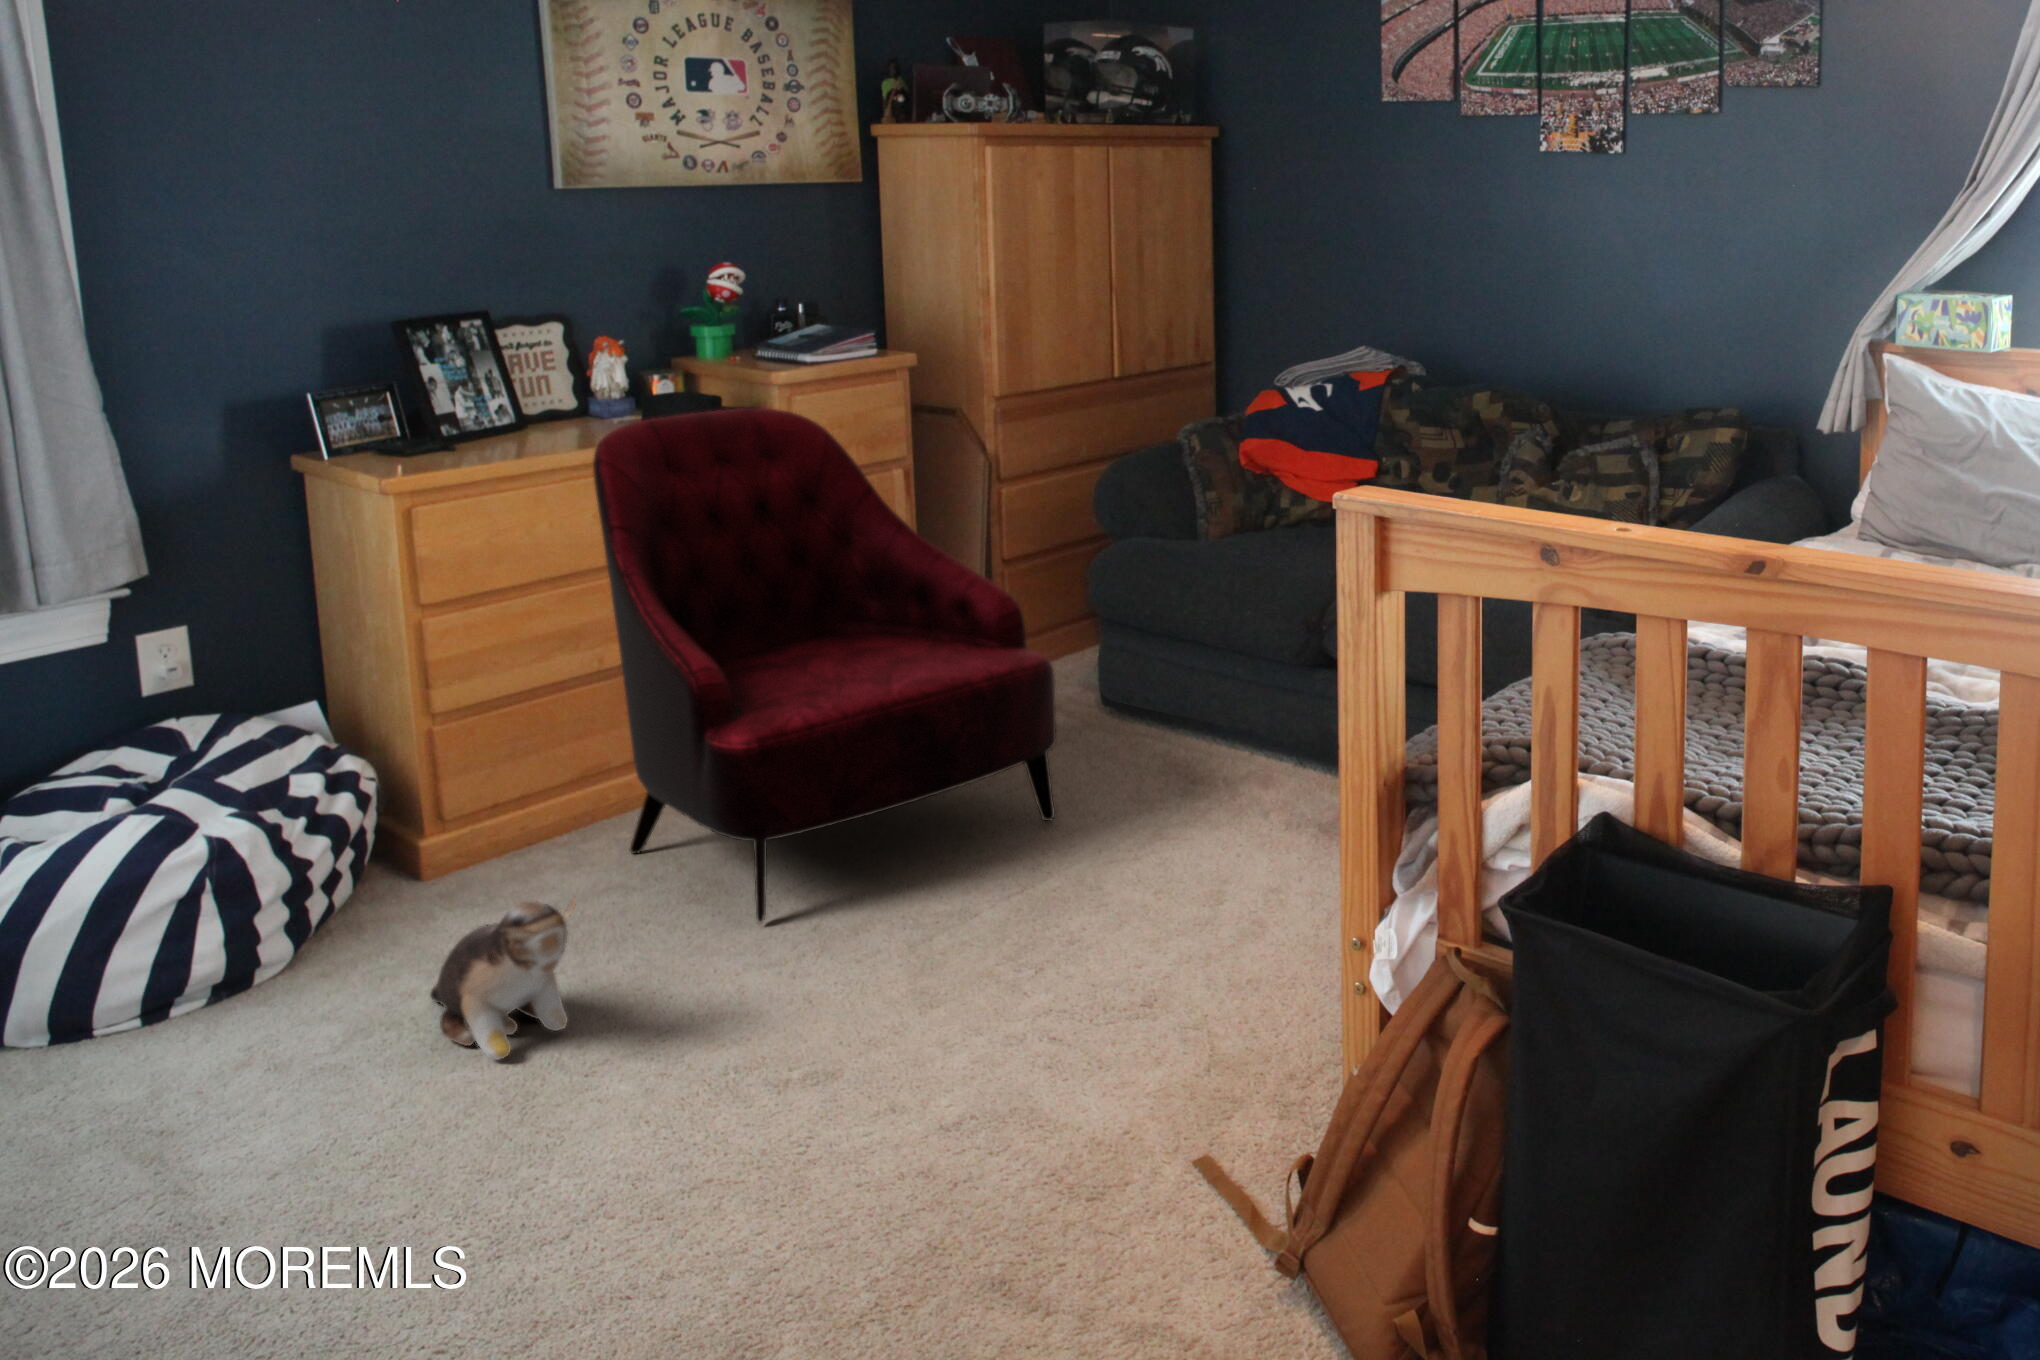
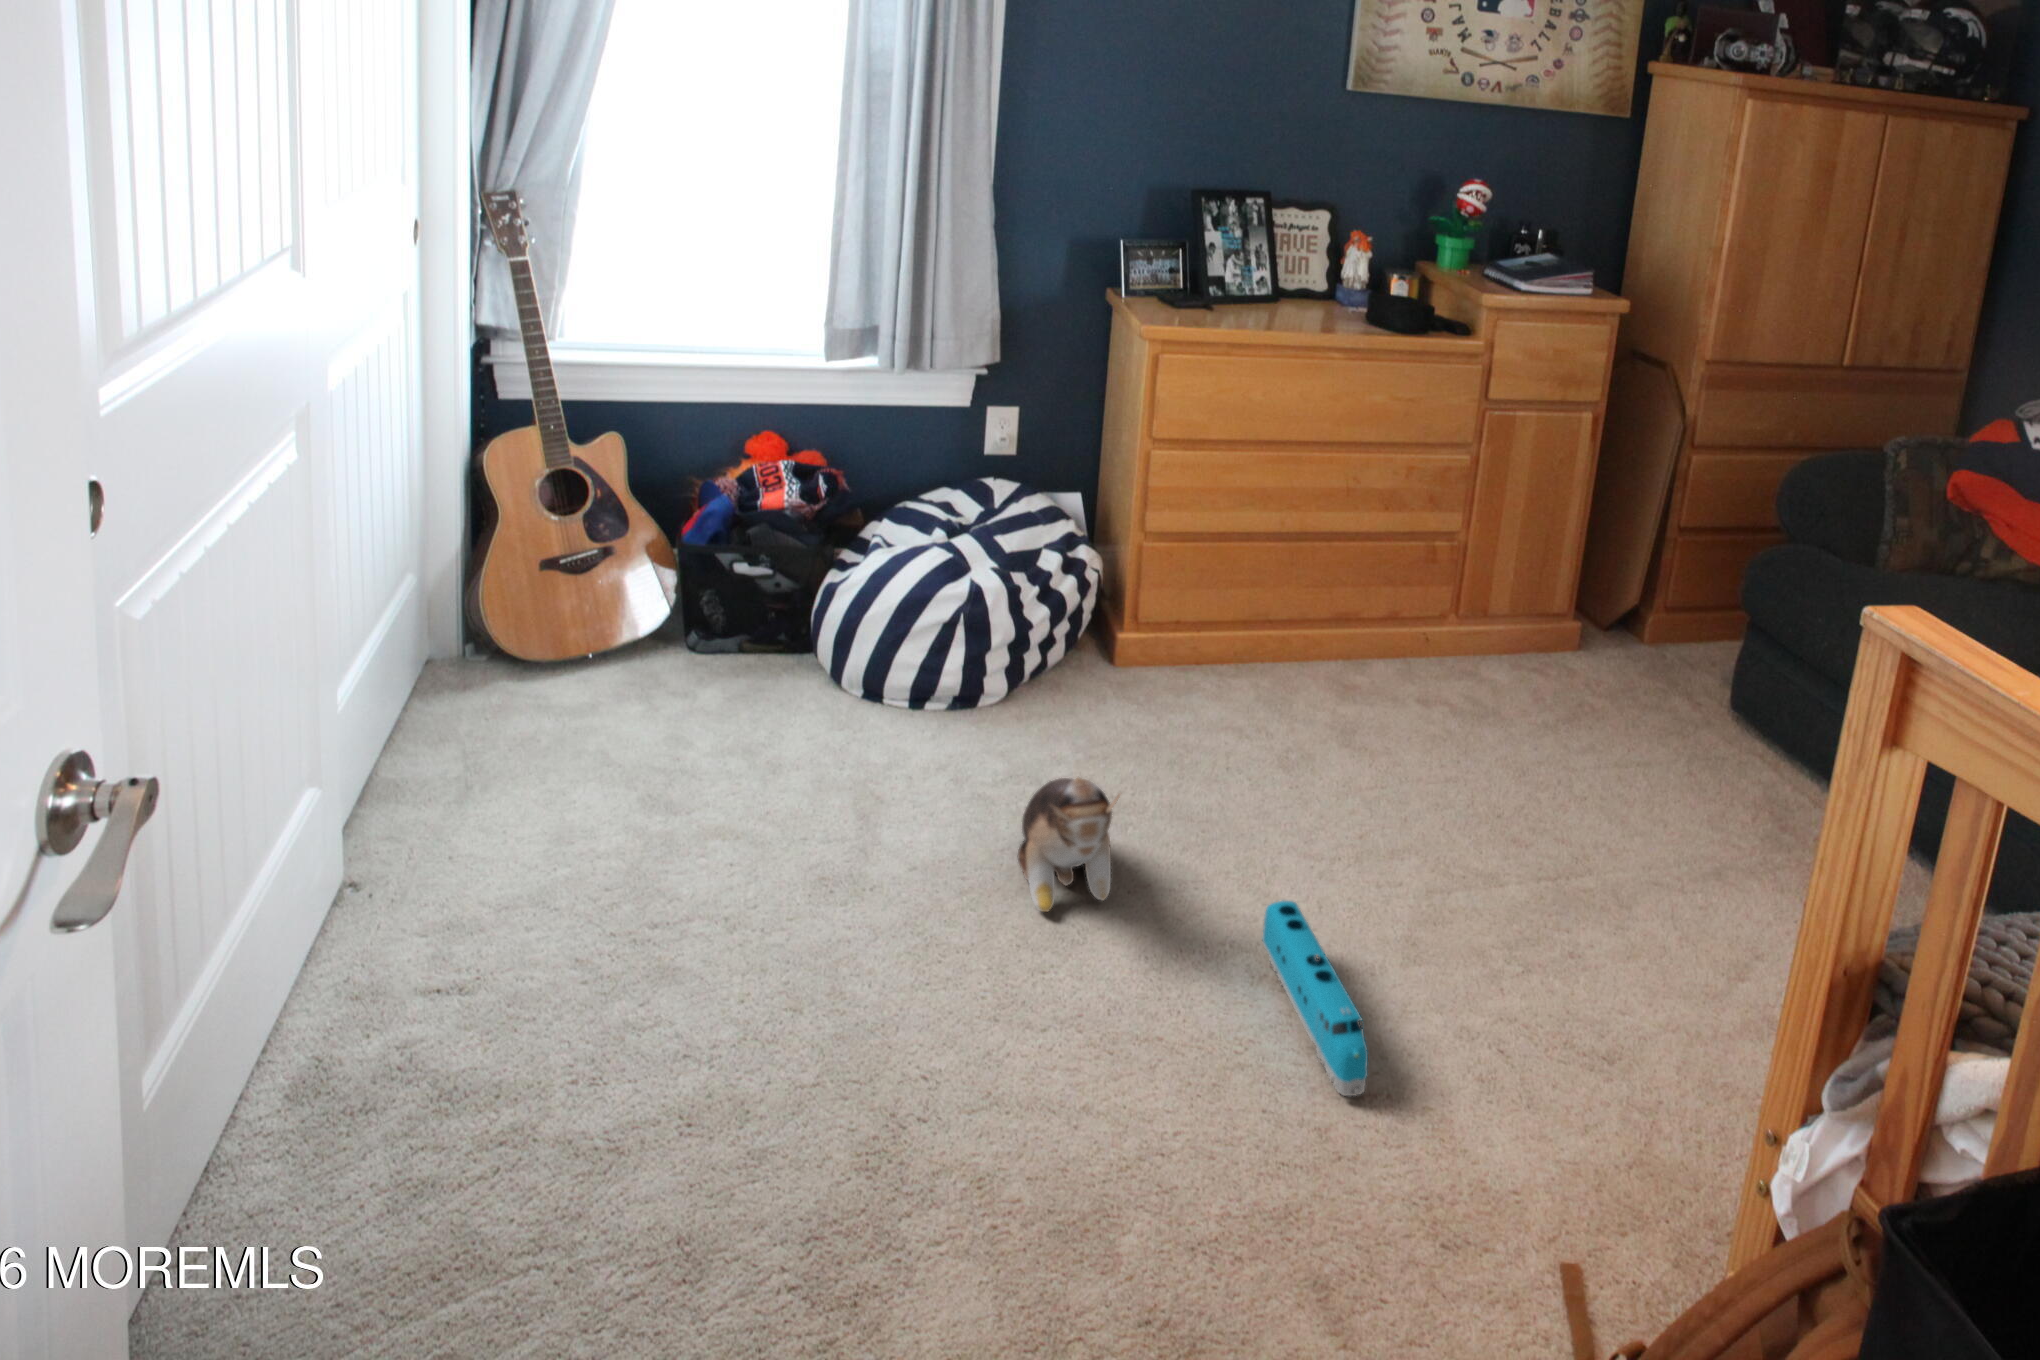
armchair: present [593,408,1056,923] -> none [1259,319,1666,844]
toy train: none [752,949,911,1064] -> present [1262,901,1368,1096]

